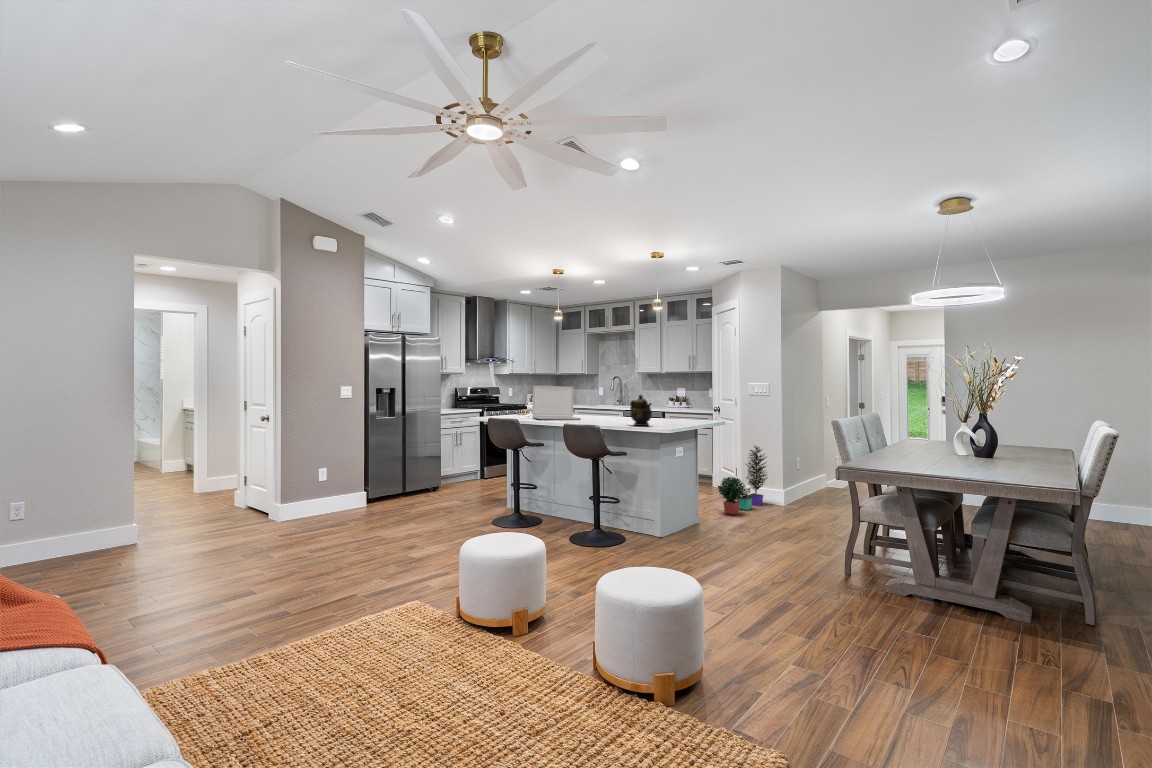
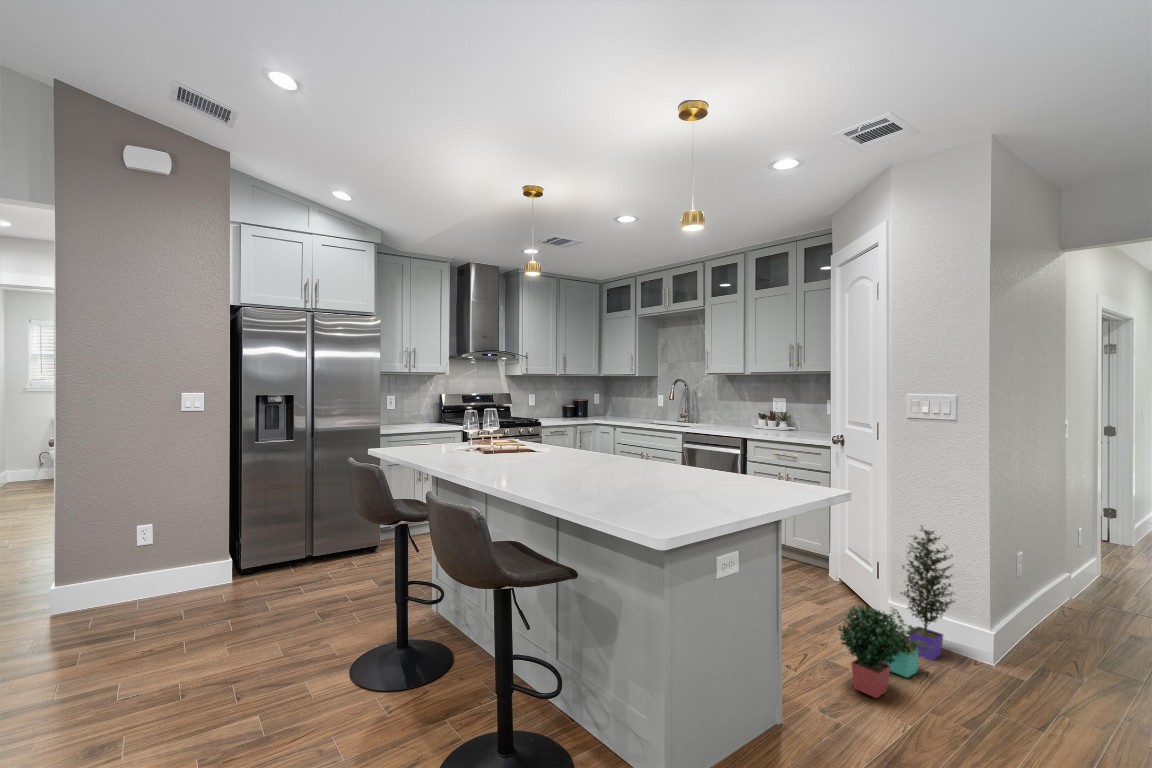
laptop: present [532,386,581,420] -> none [450,399,541,470]
teapot: present [630,395,652,426] -> none [593,432,651,517]

